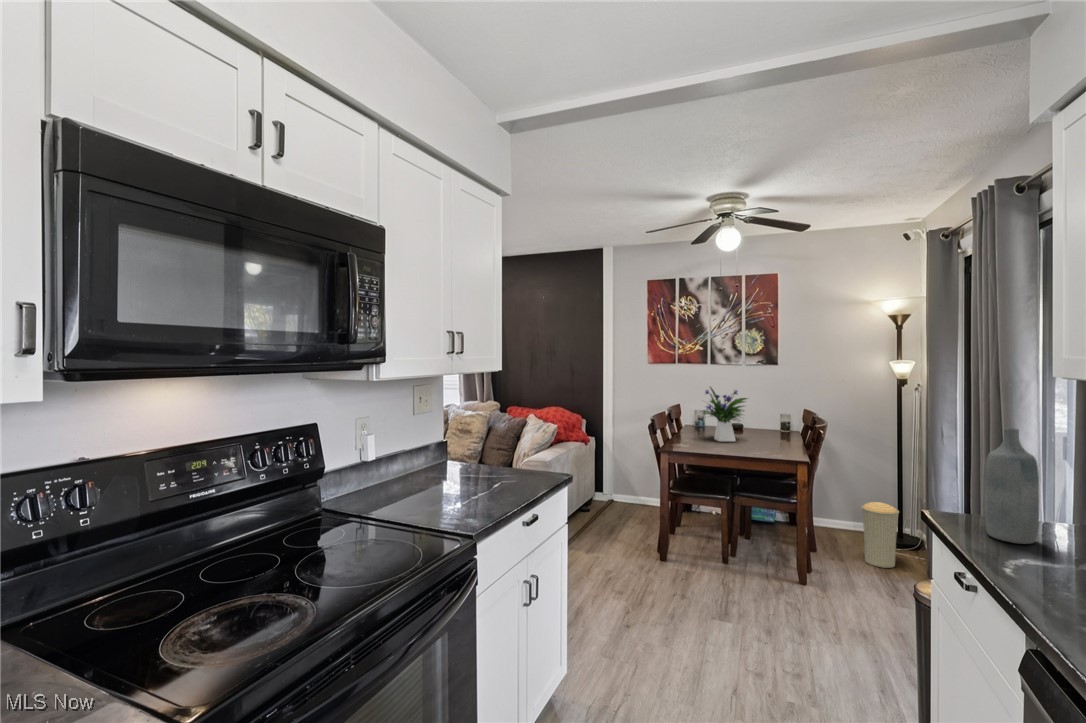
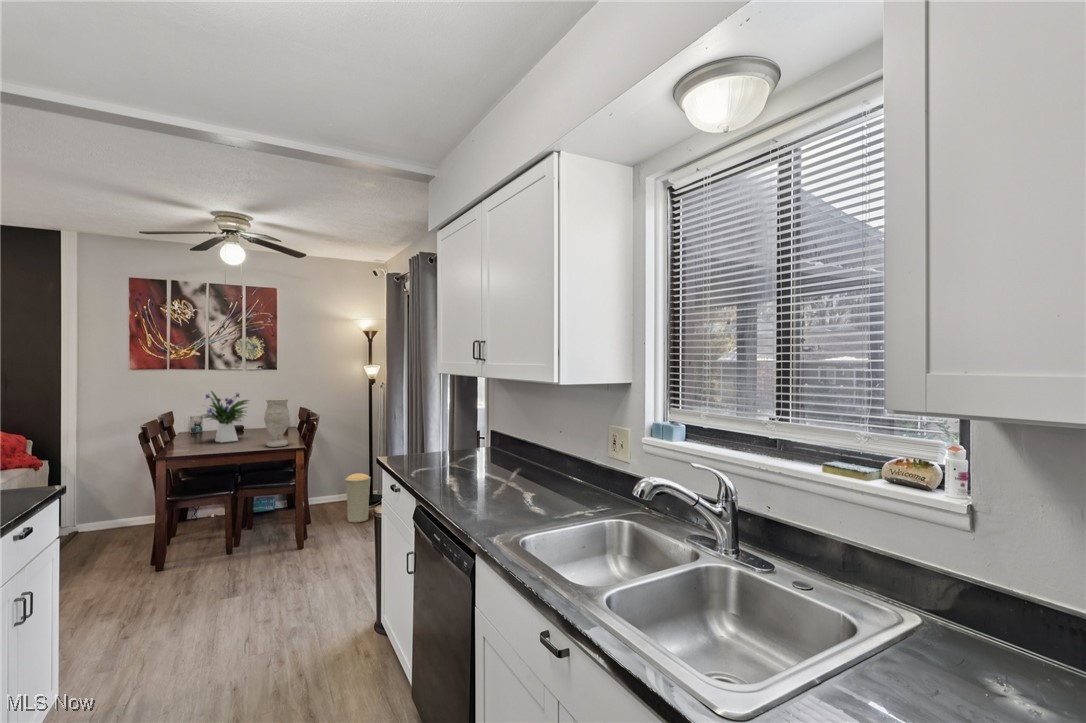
vase: none [761,398,791,455] -> present [264,398,290,447]
bottle: present [984,428,1039,544] -> none [411,403,435,467]

